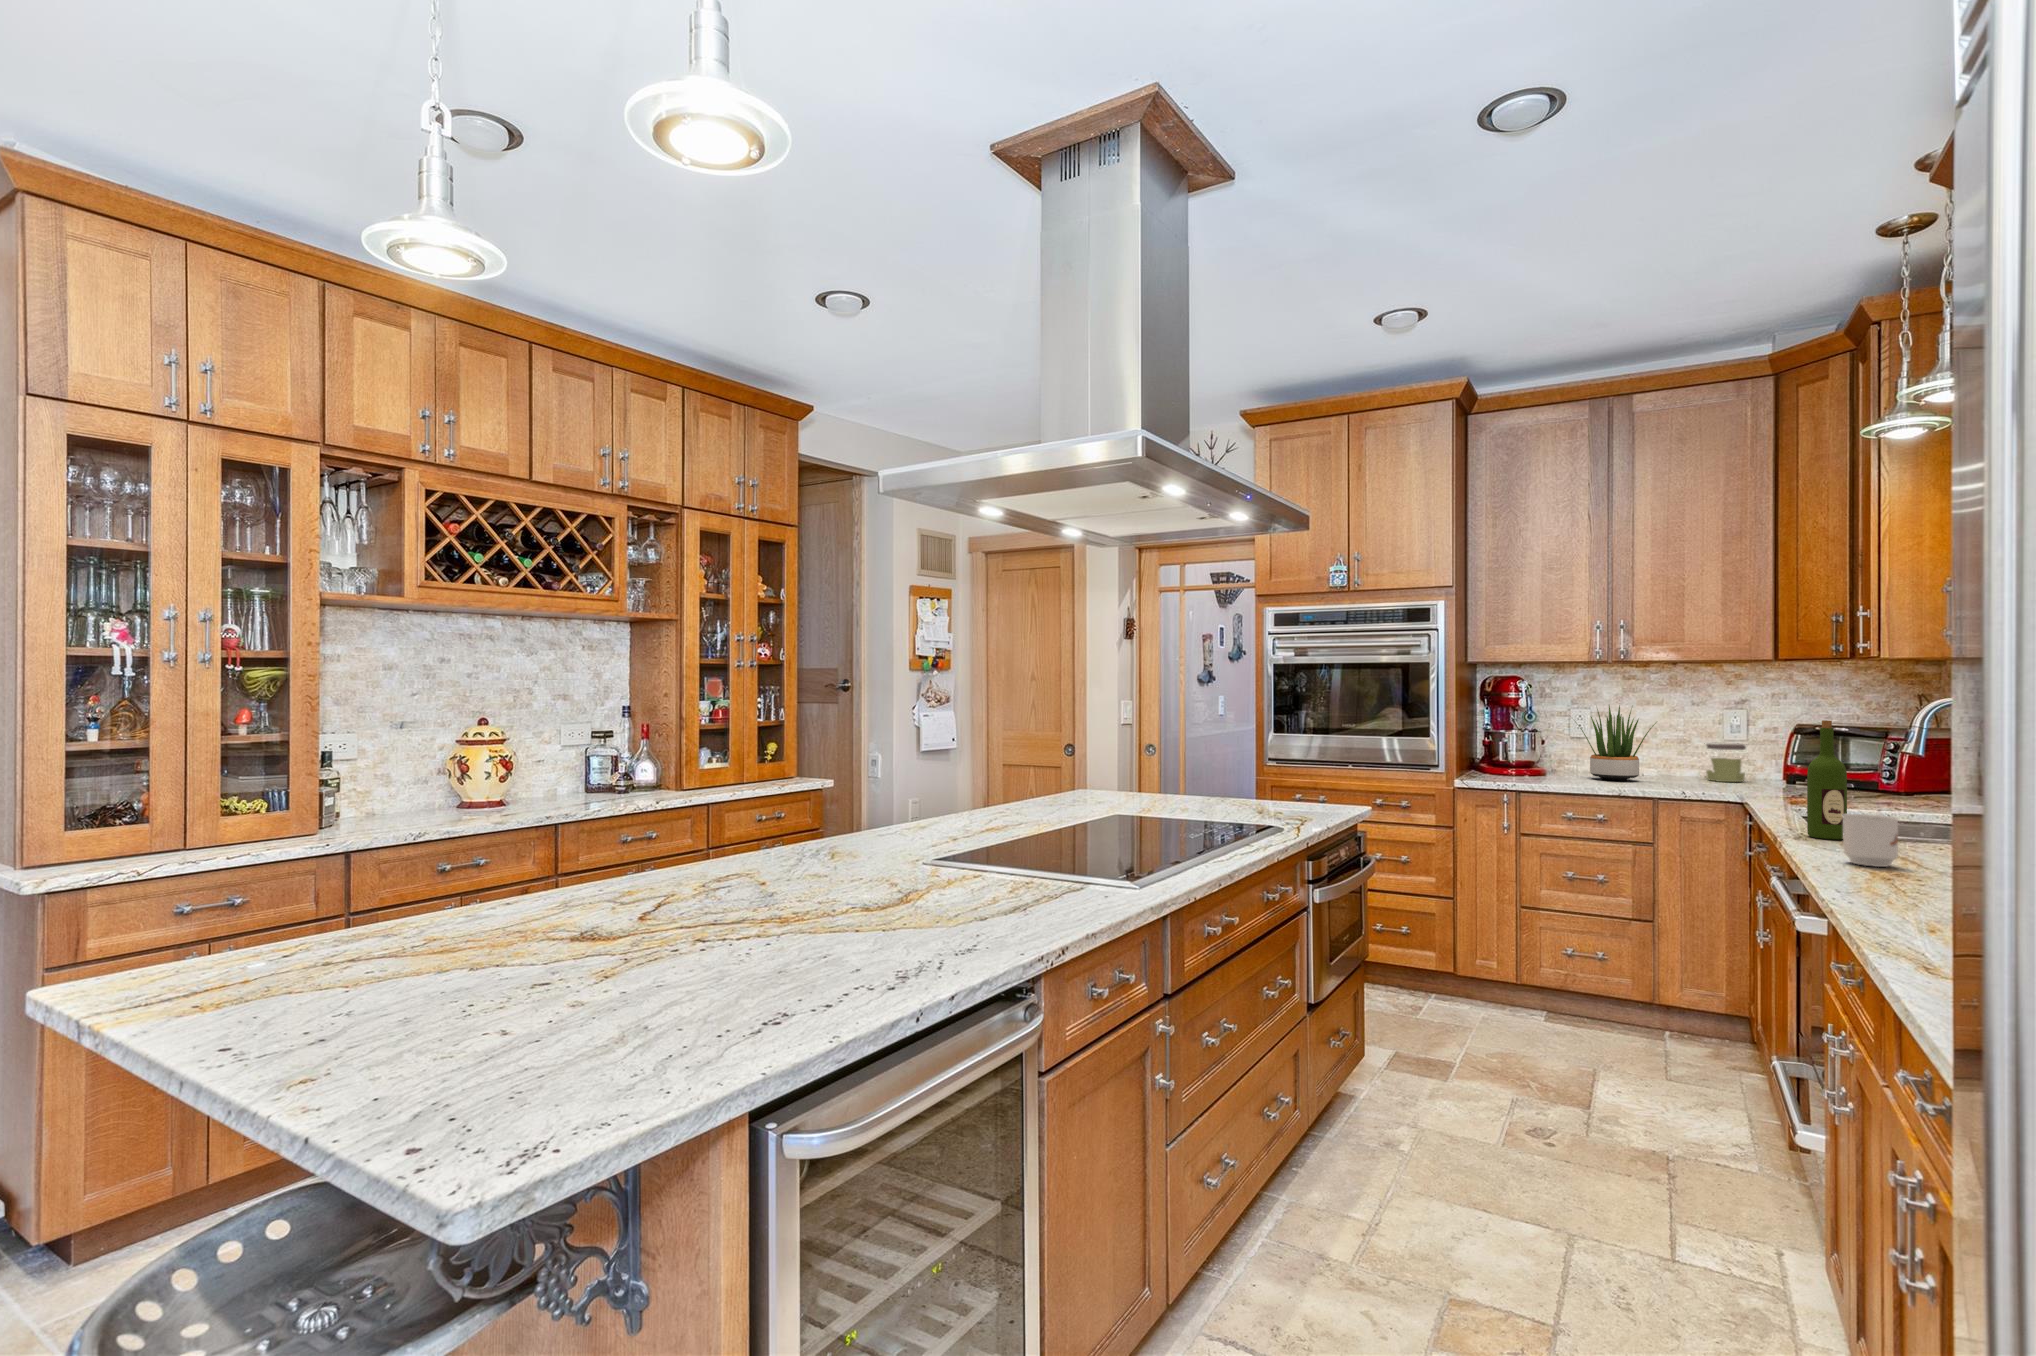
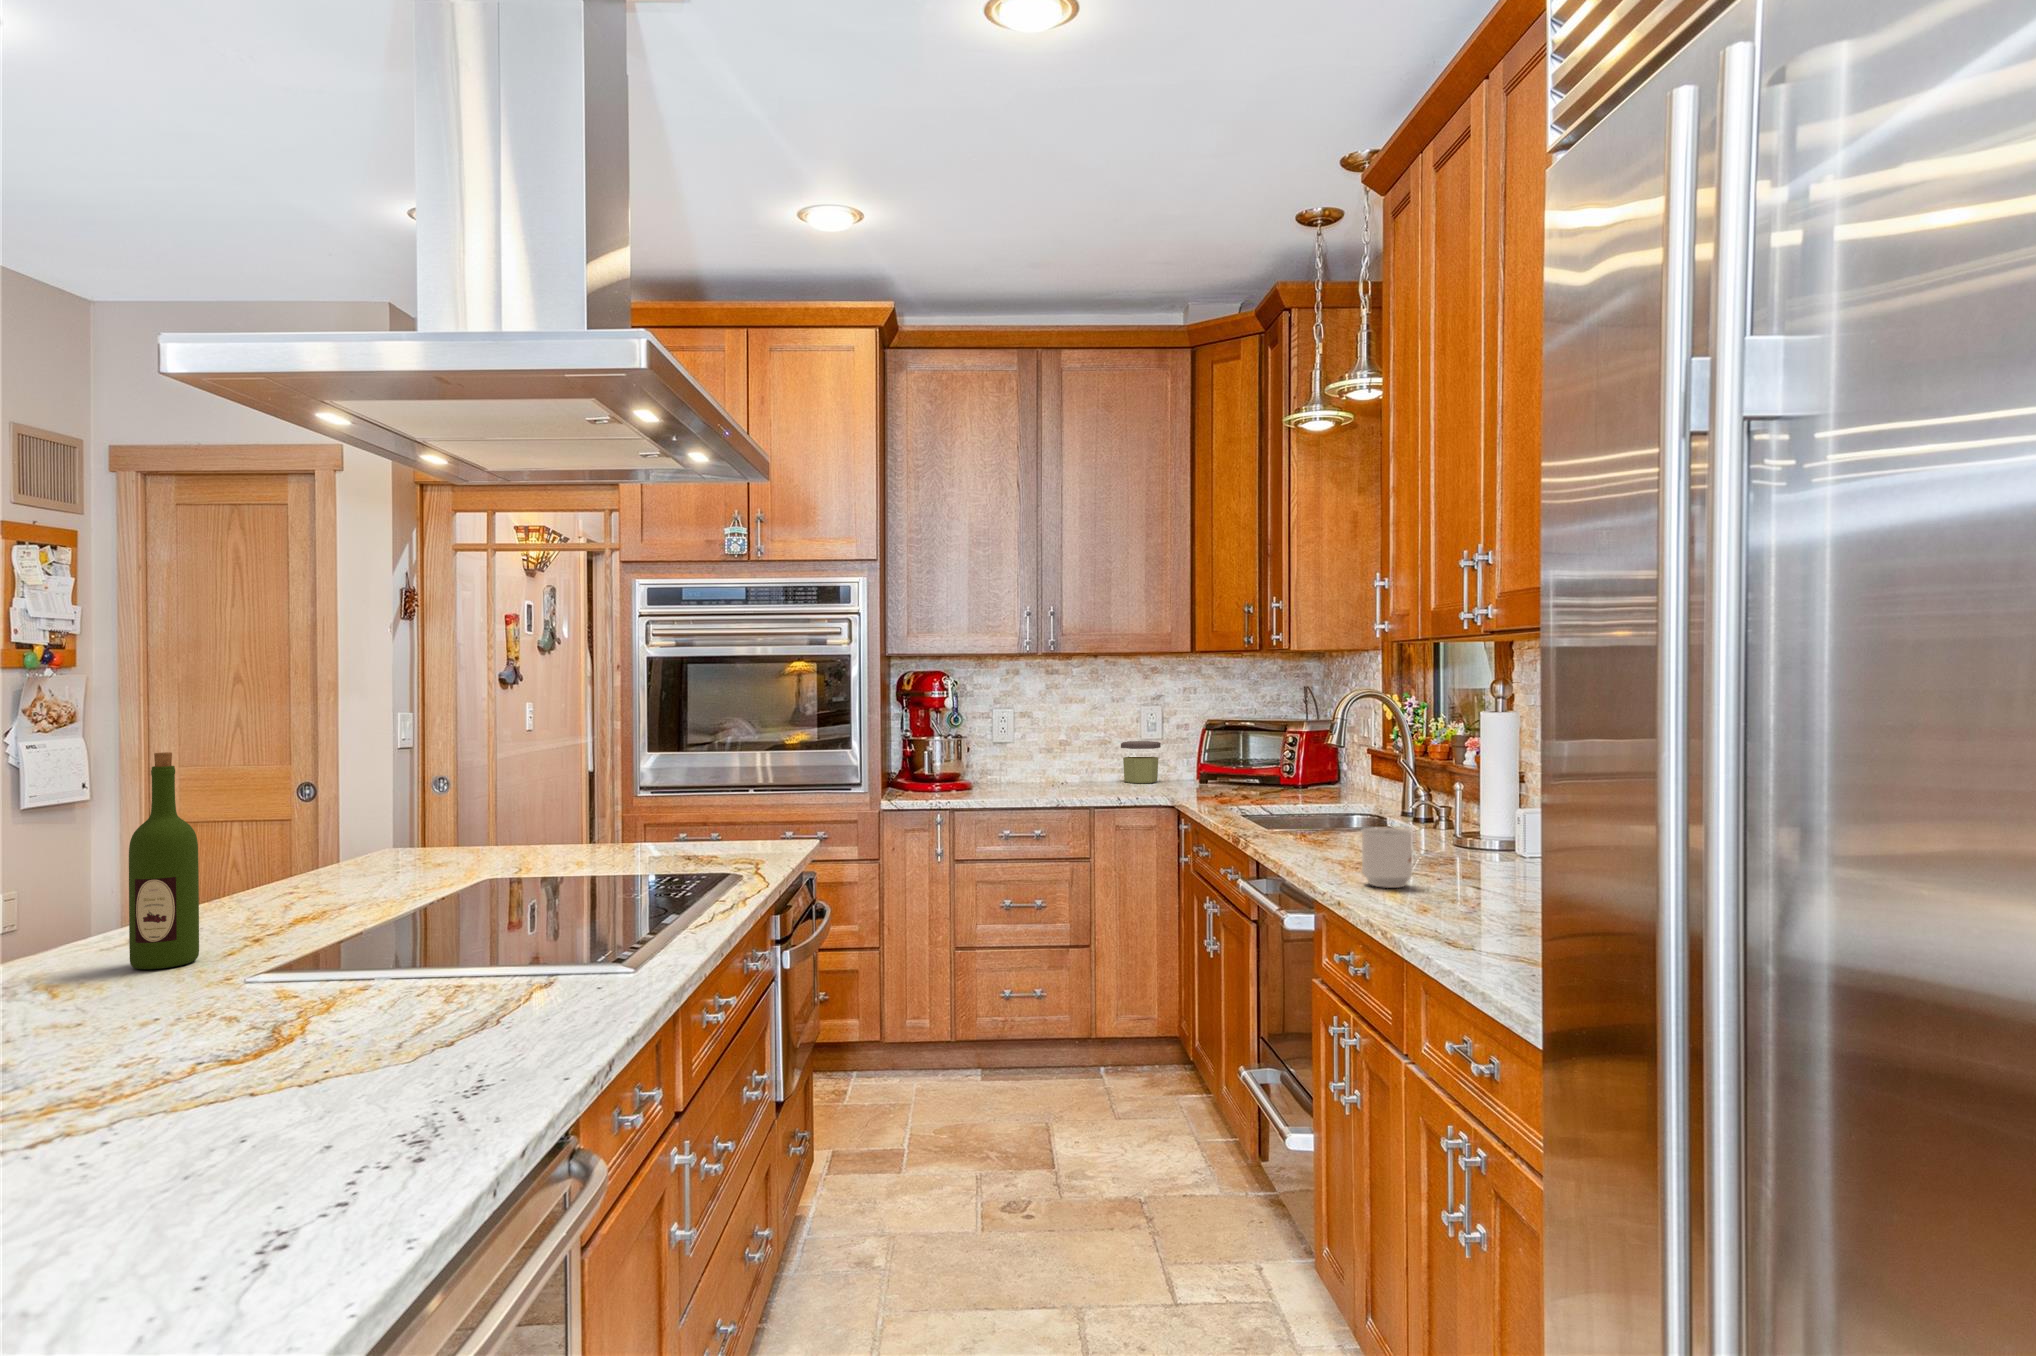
potted plant: present [1580,705,1656,781] -> none [998,702,1092,790]
wine bottle: present [1807,720,1847,840] -> present [129,752,199,969]

